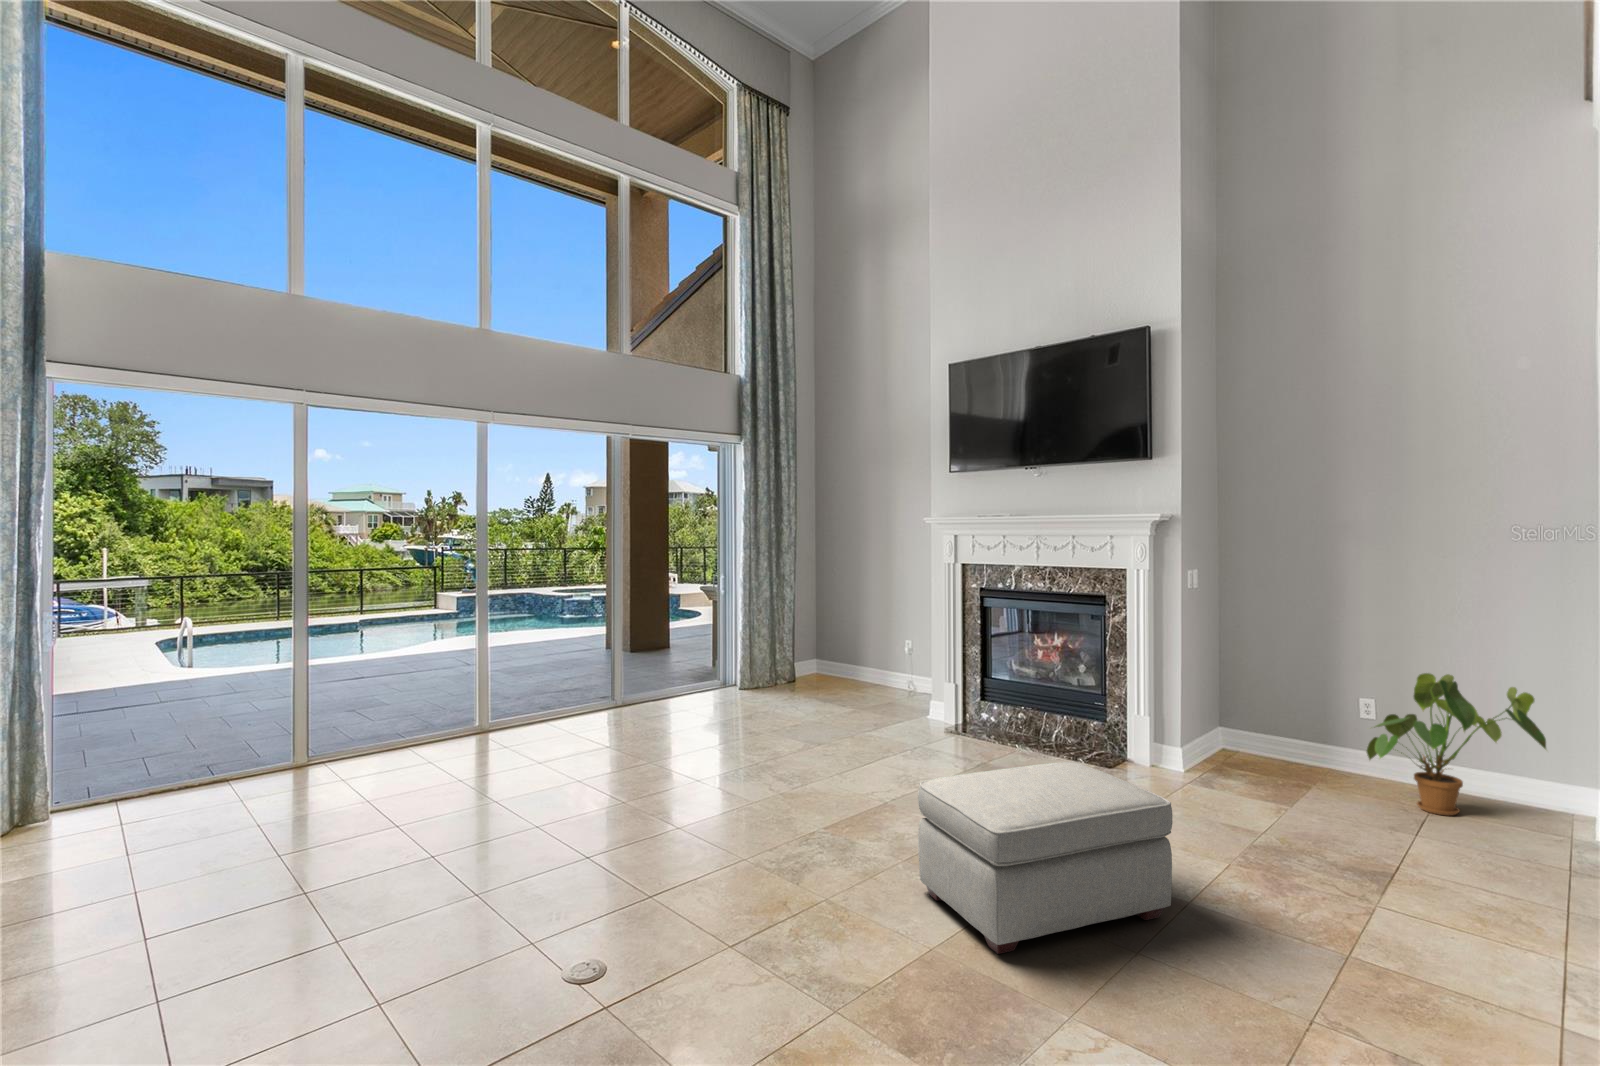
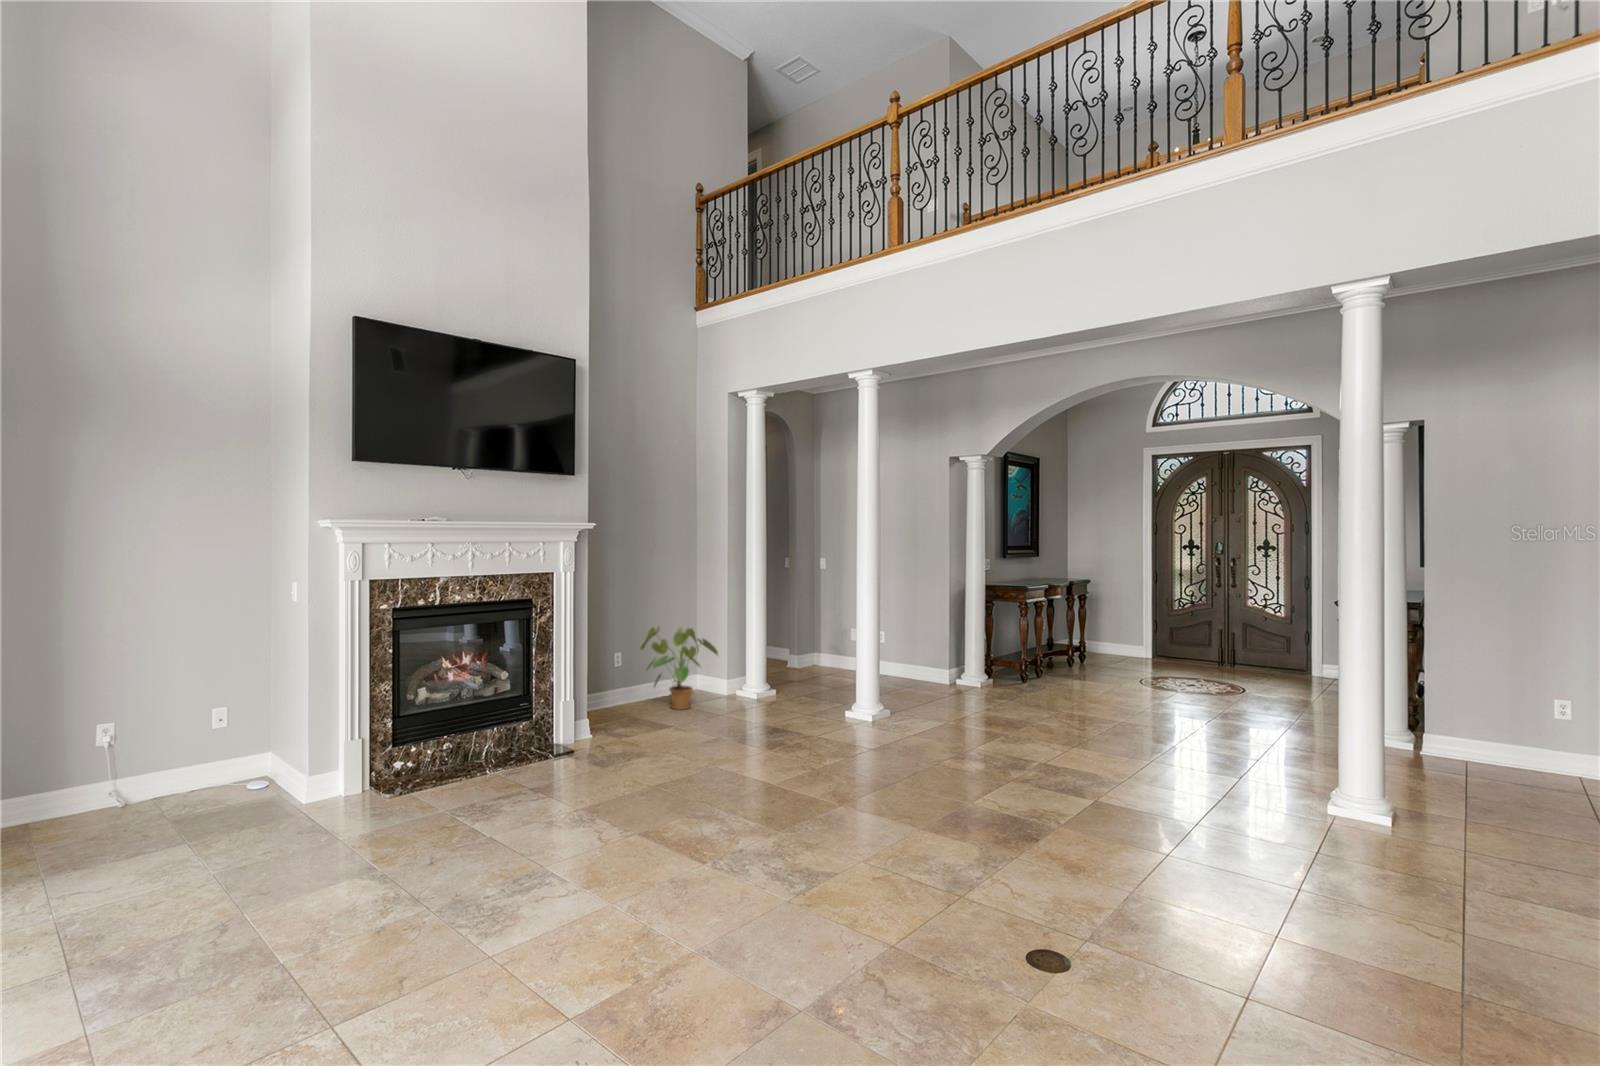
ottoman: present [918,762,1173,954] -> none [774,710,927,833]

